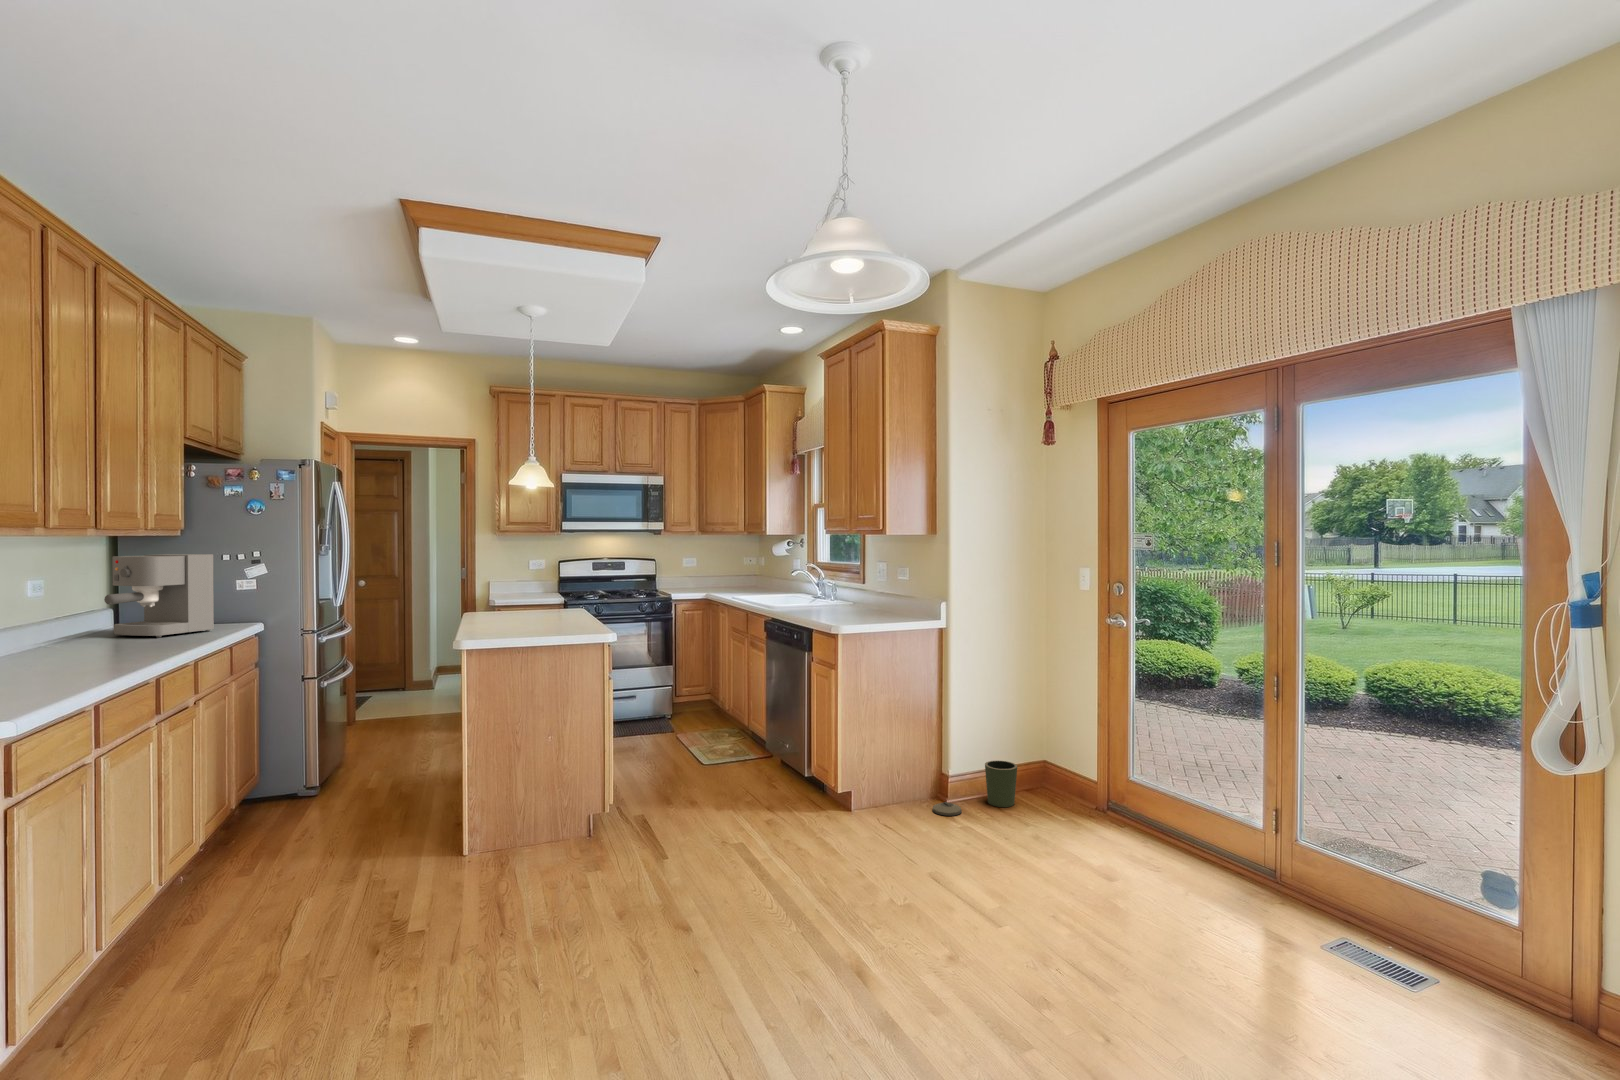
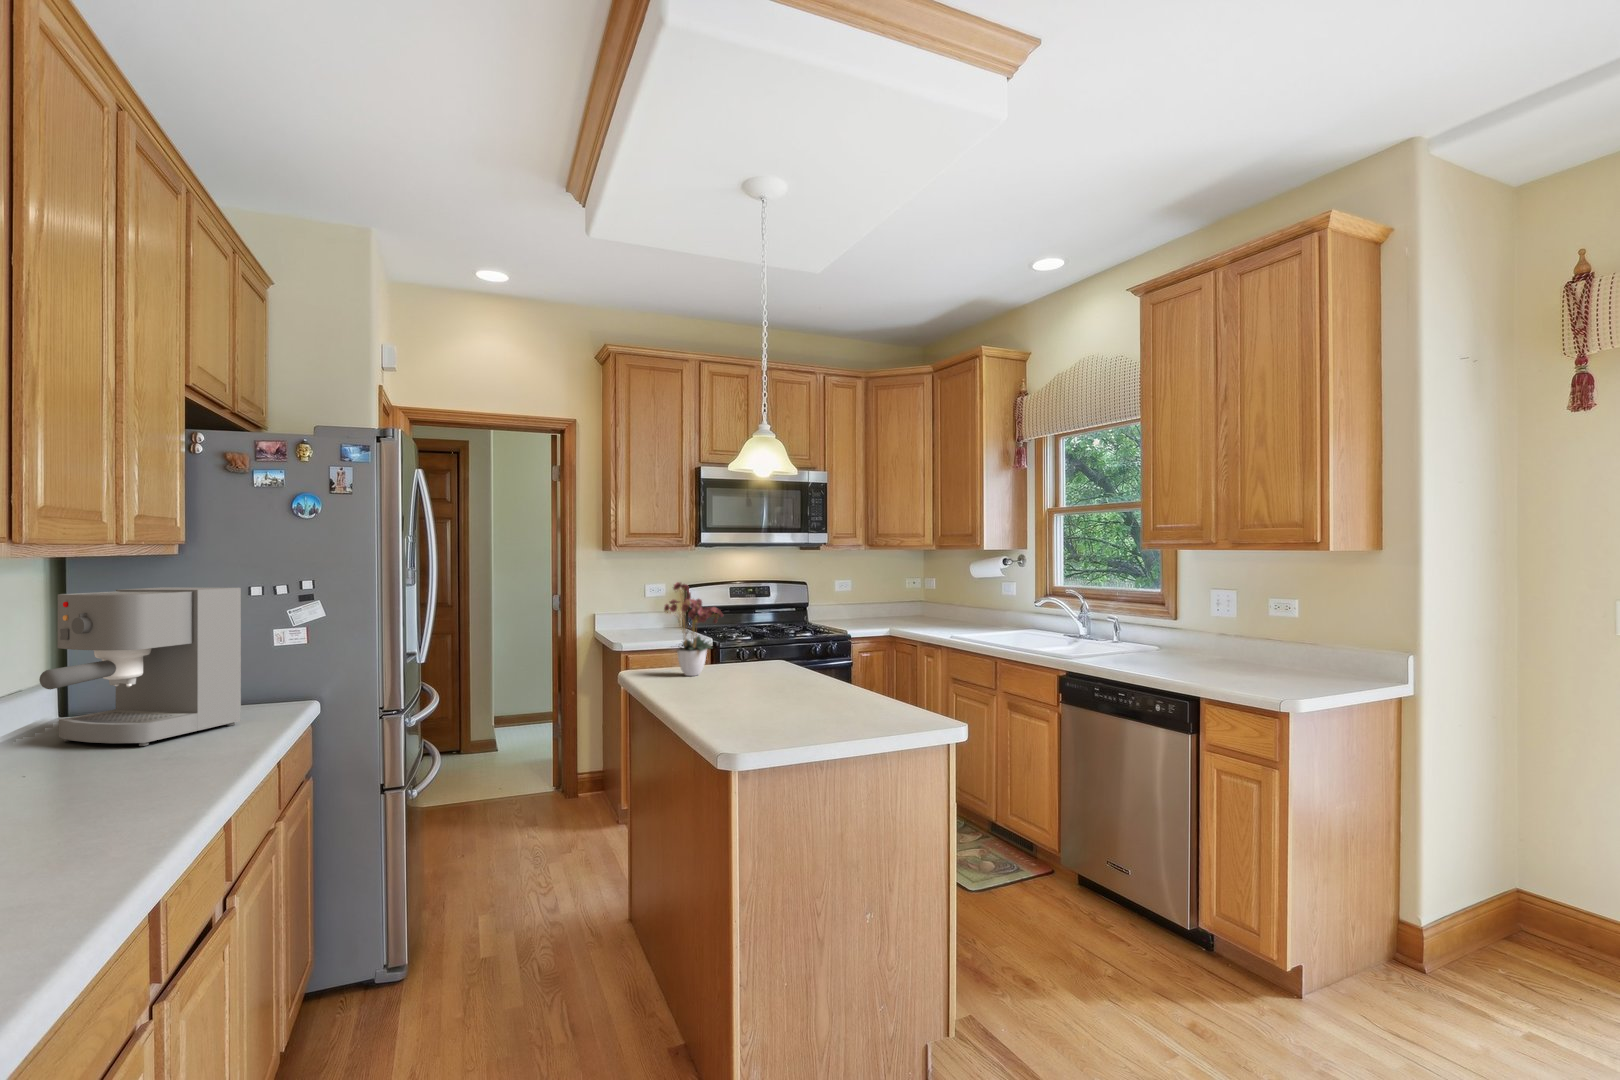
flower arrangement: none [492,552,536,616] -> present [664,582,723,676]
trash can: present [932,761,1017,816] -> none [1449,912,1578,1024]

